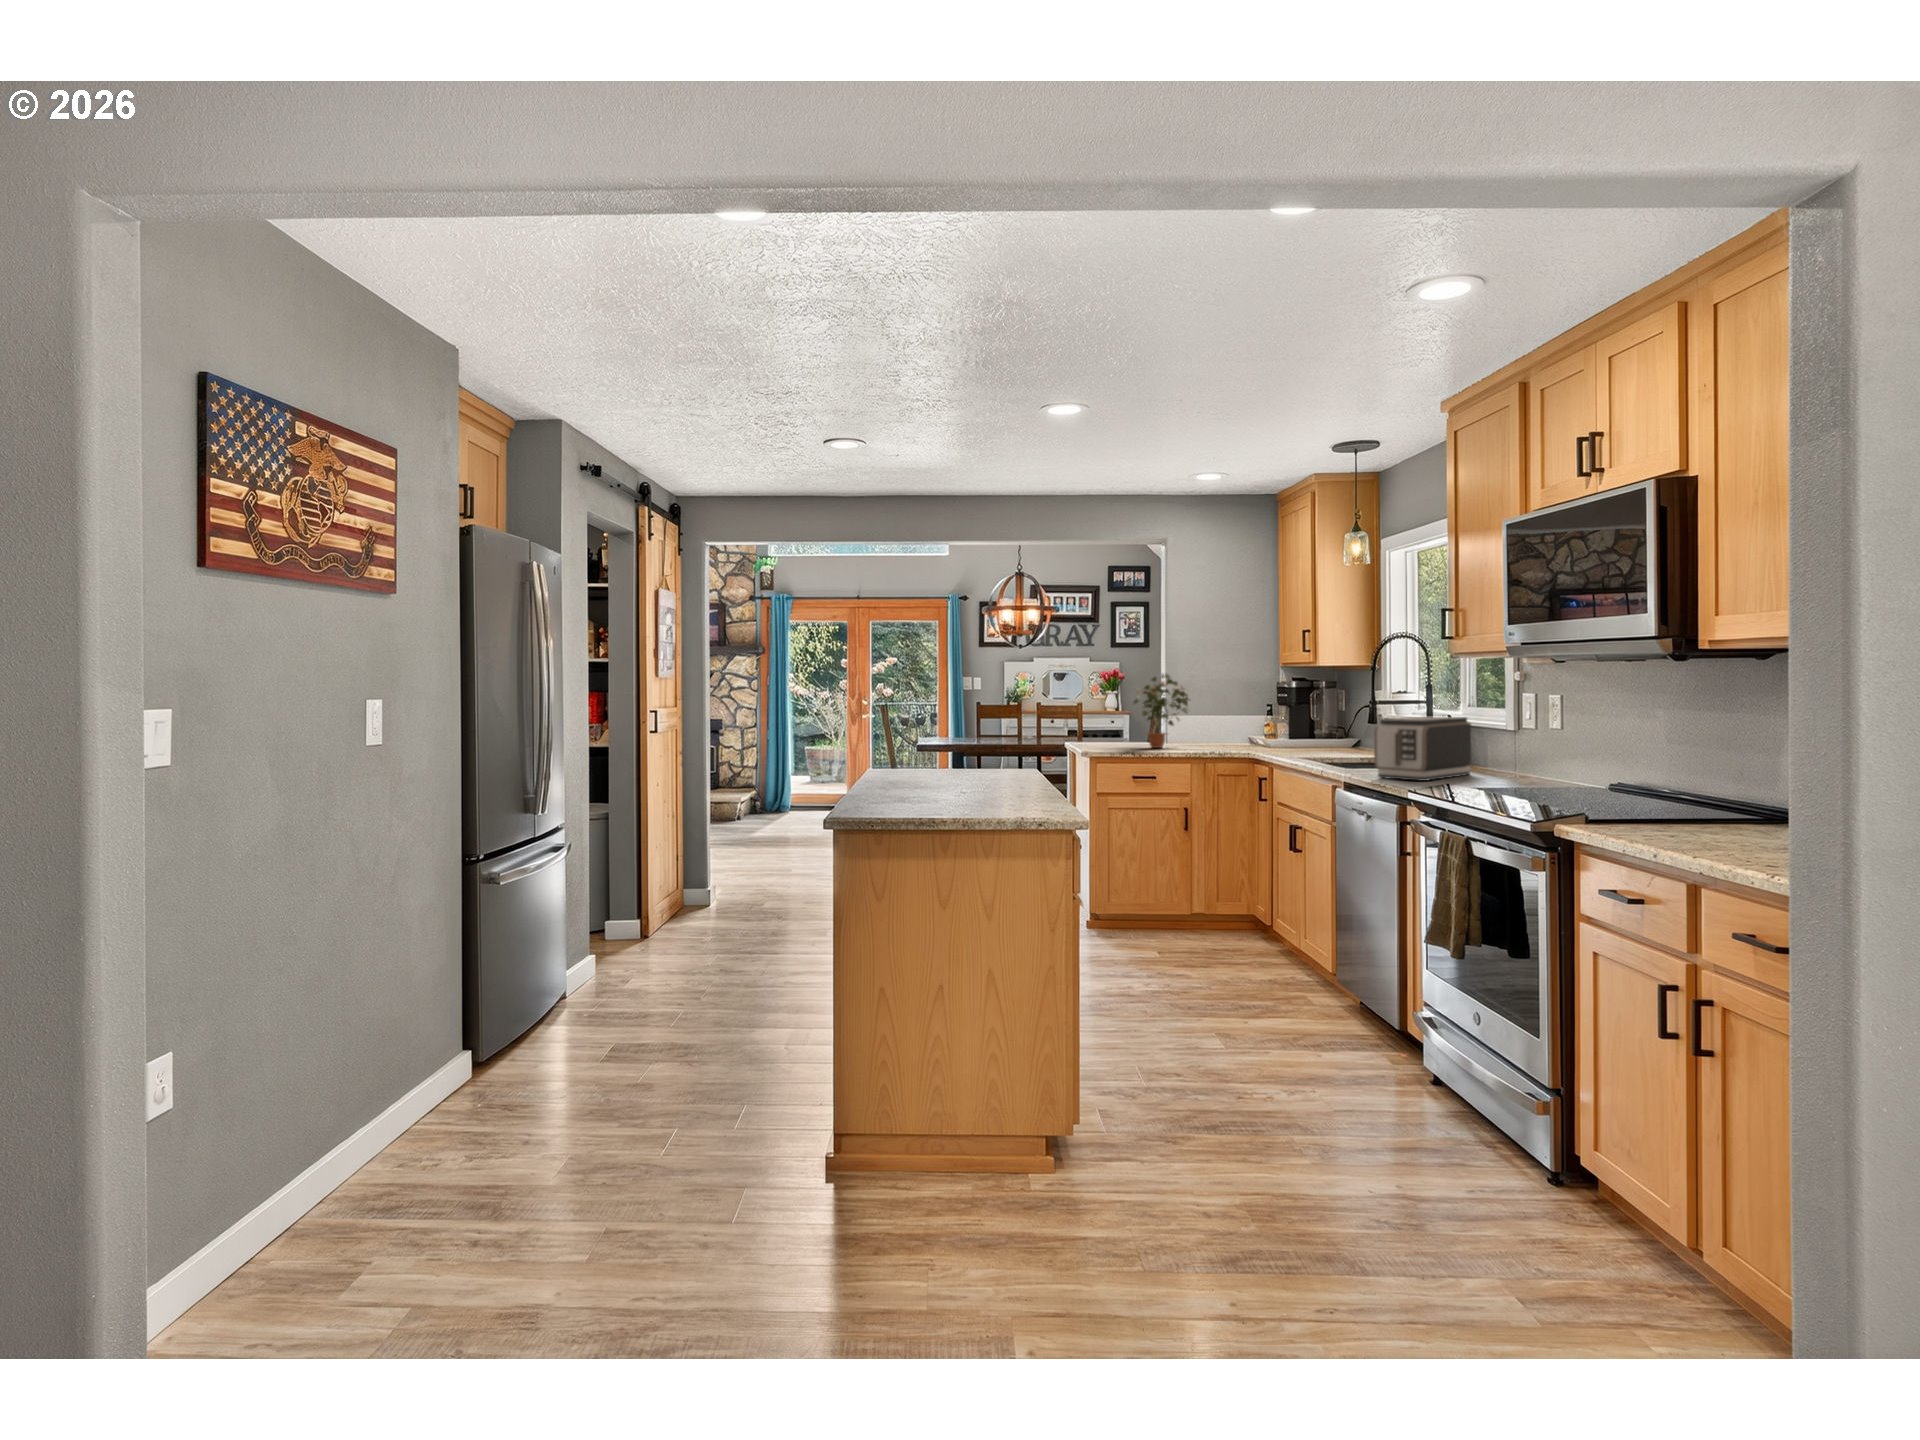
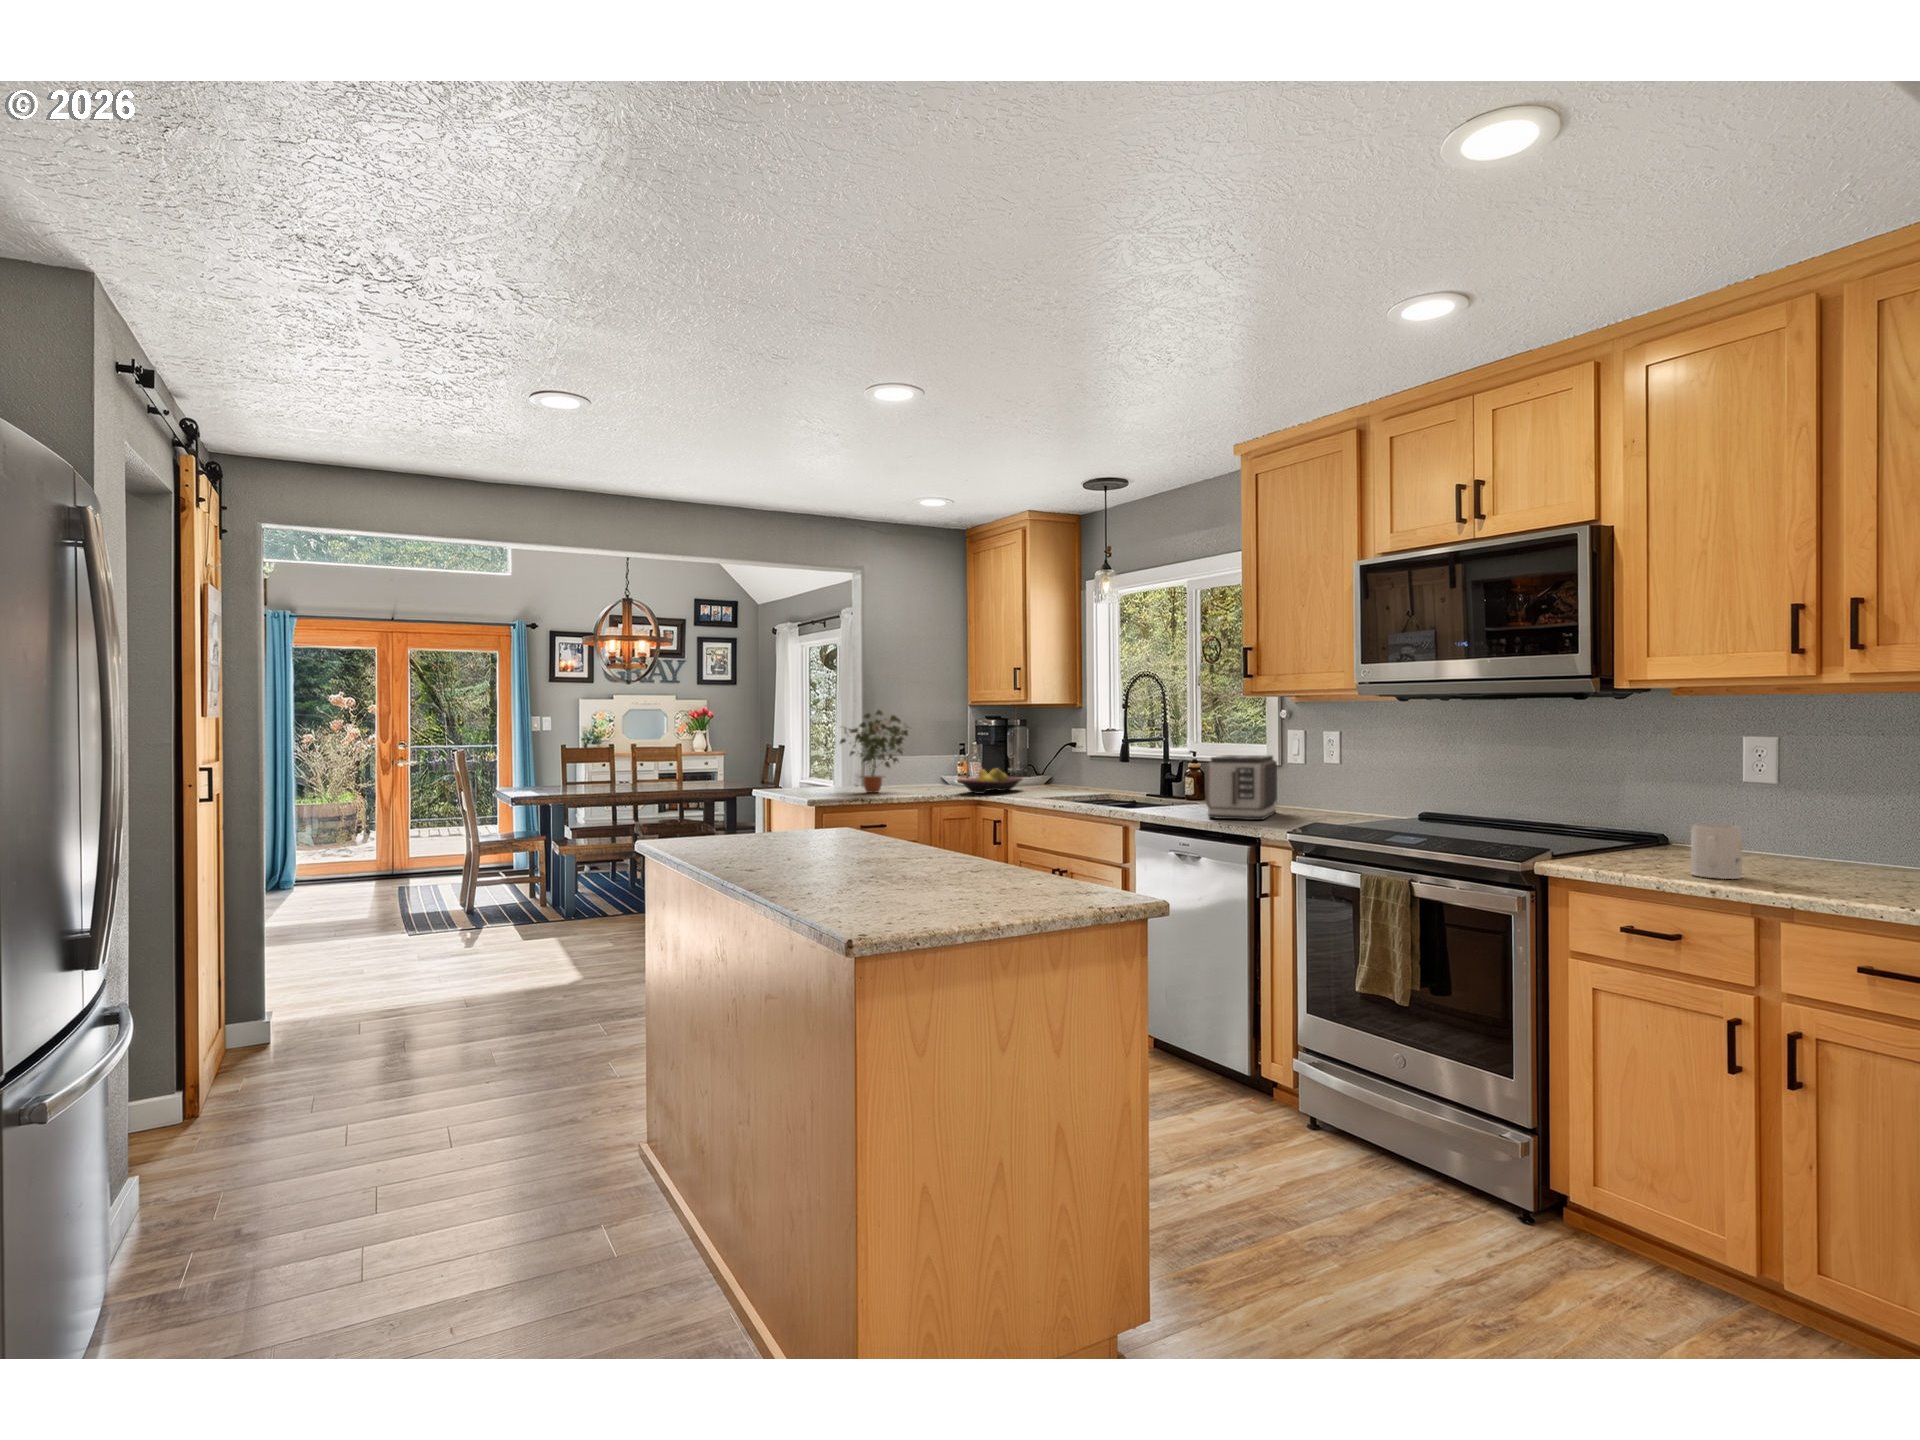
fruit bowl: none [1225,727,1296,751] -> present [959,768,1022,794]
mug: none [1669,794,1724,850] -> present [1691,824,1742,879]

